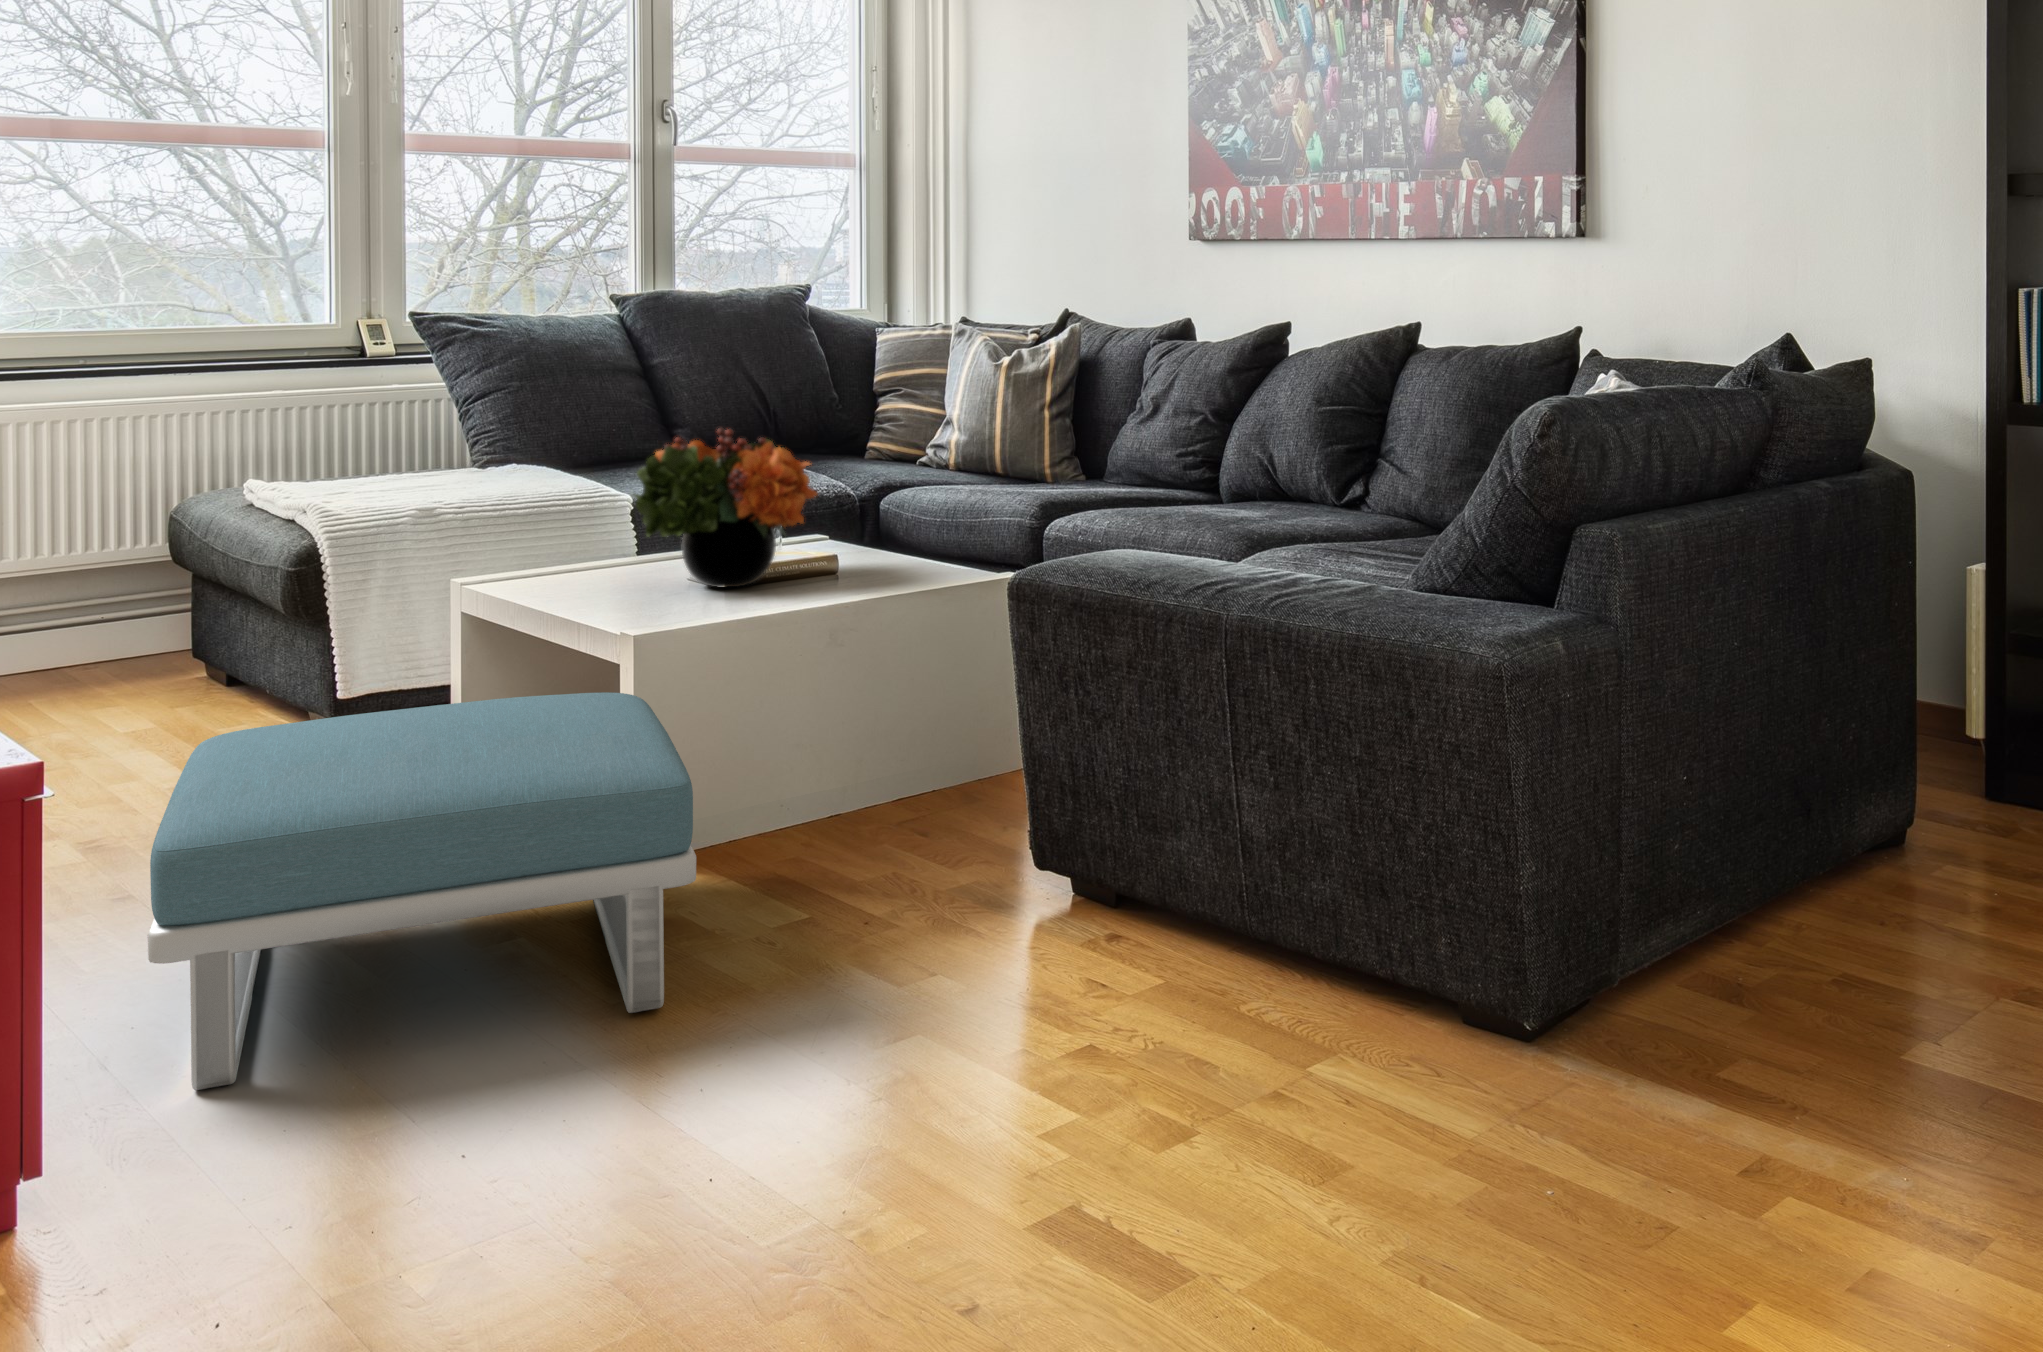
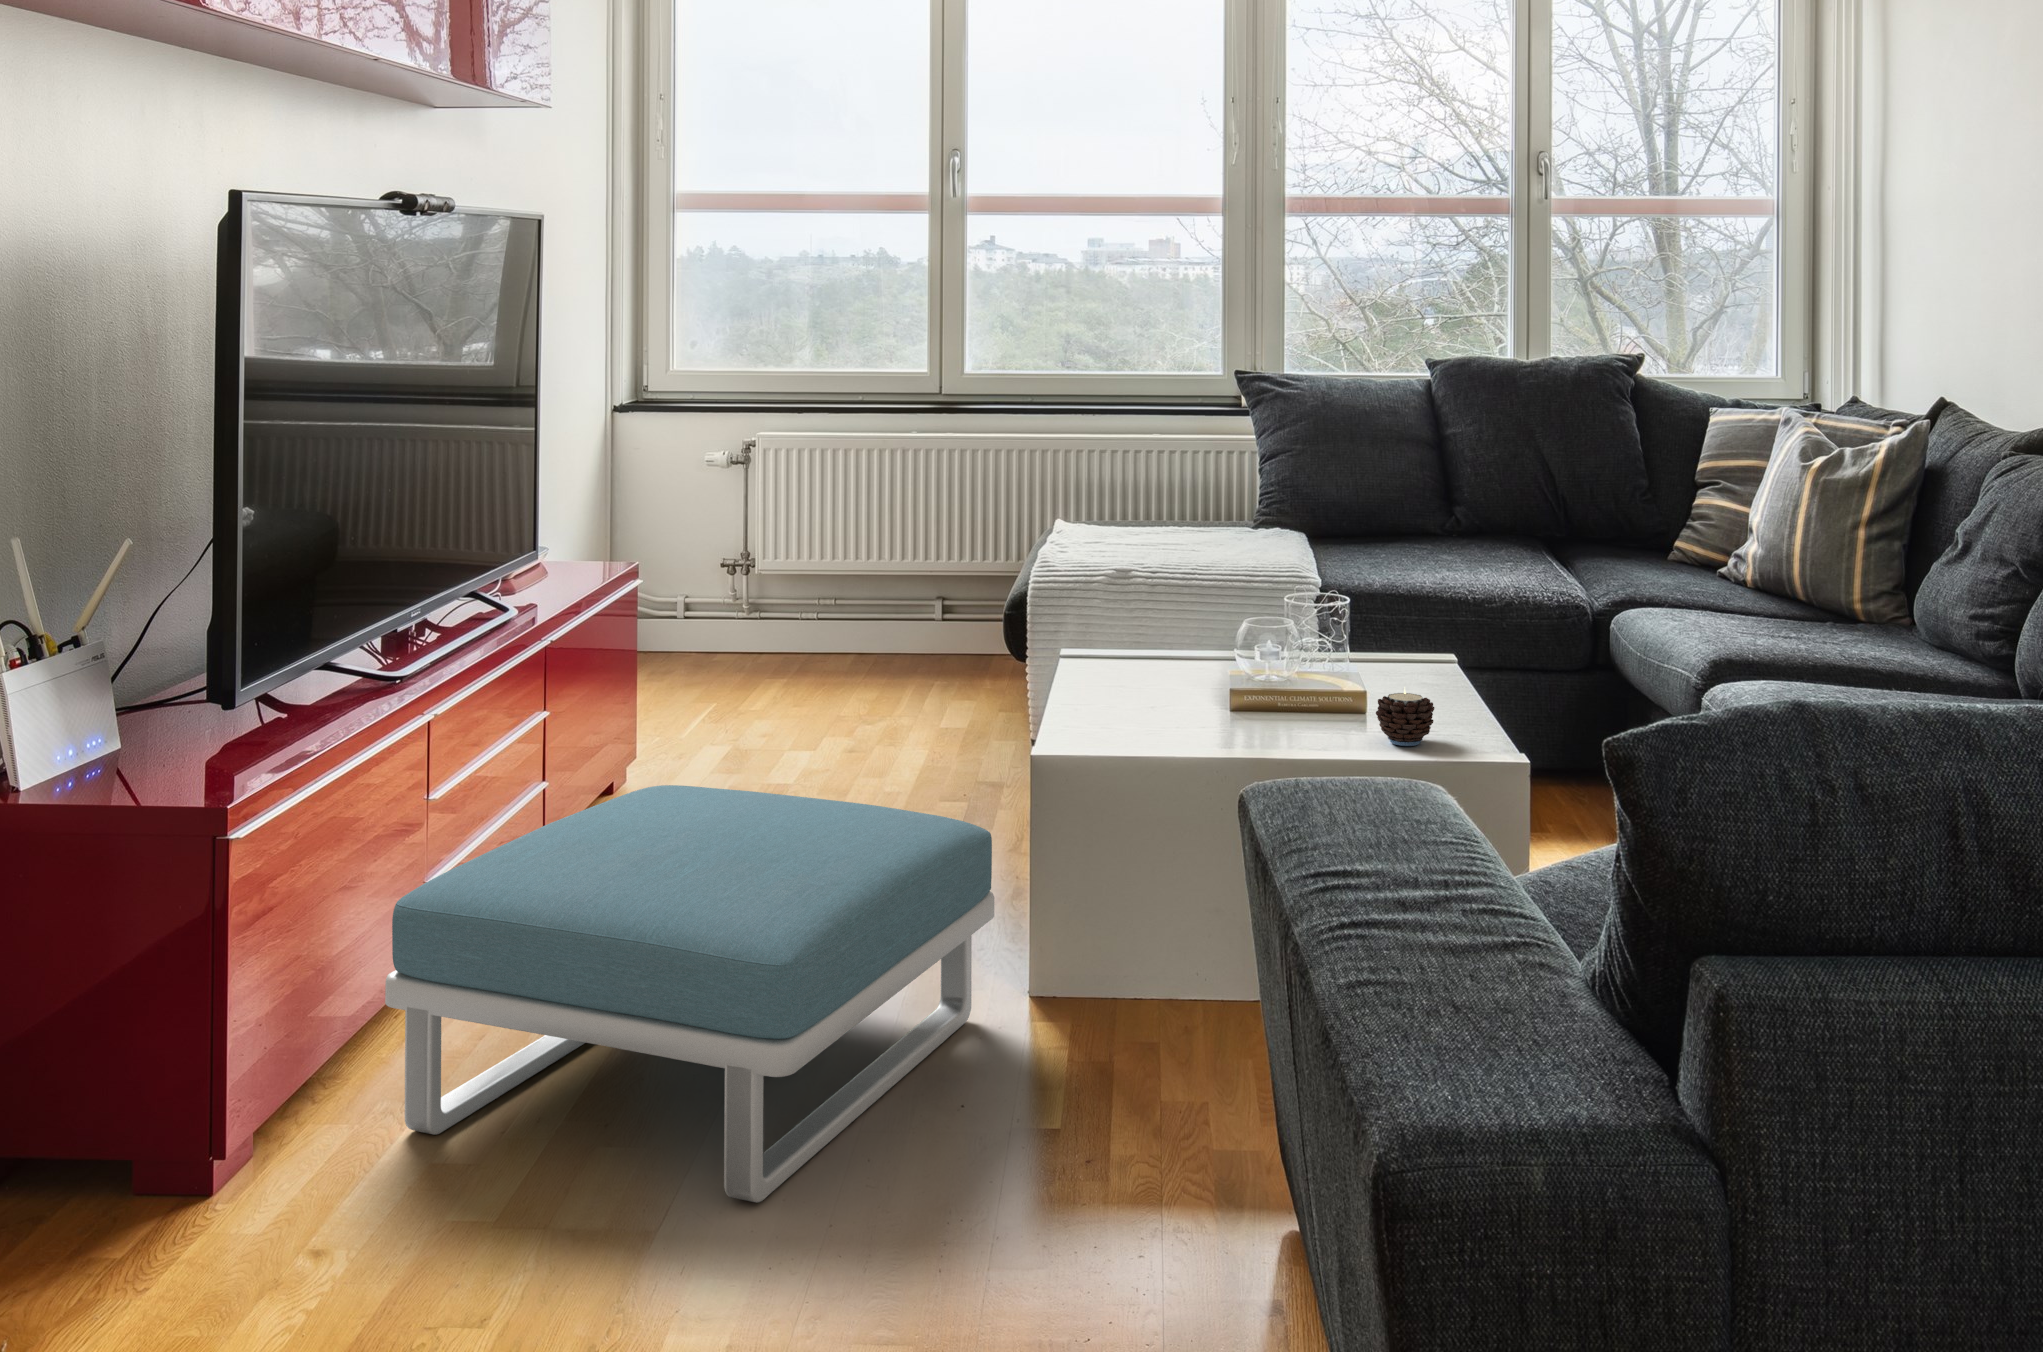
flower arrangement: present [635,428,817,587] -> none [1124,535,1325,714]
candle: none [888,532,939,581] -> present [1376,687,1434,746]

